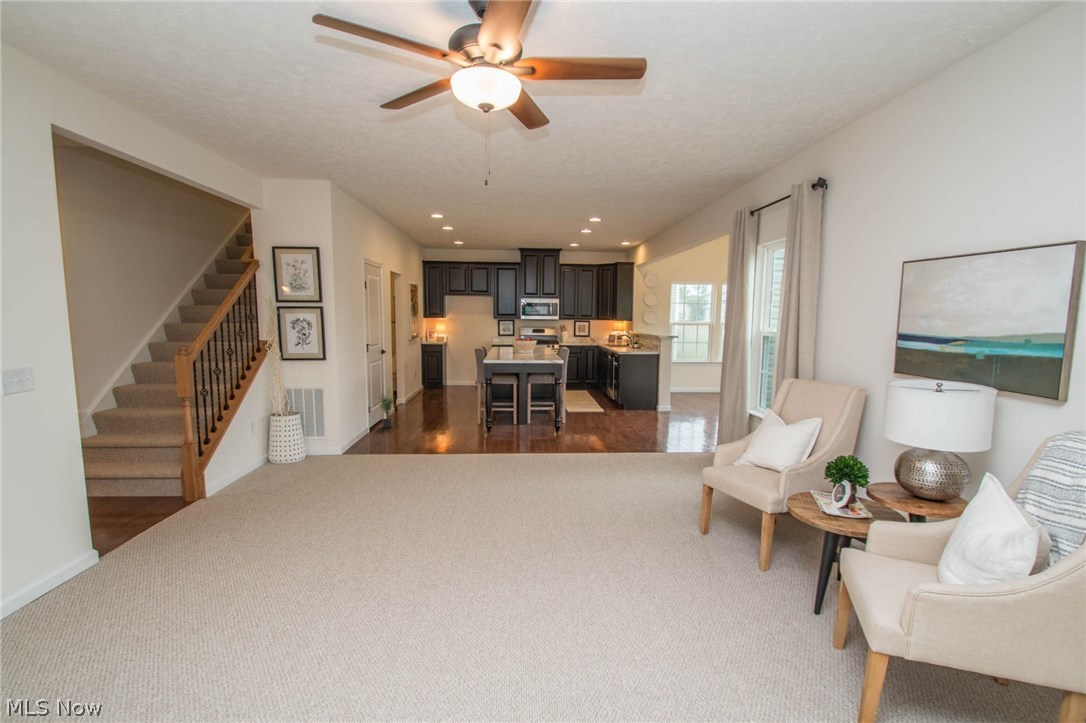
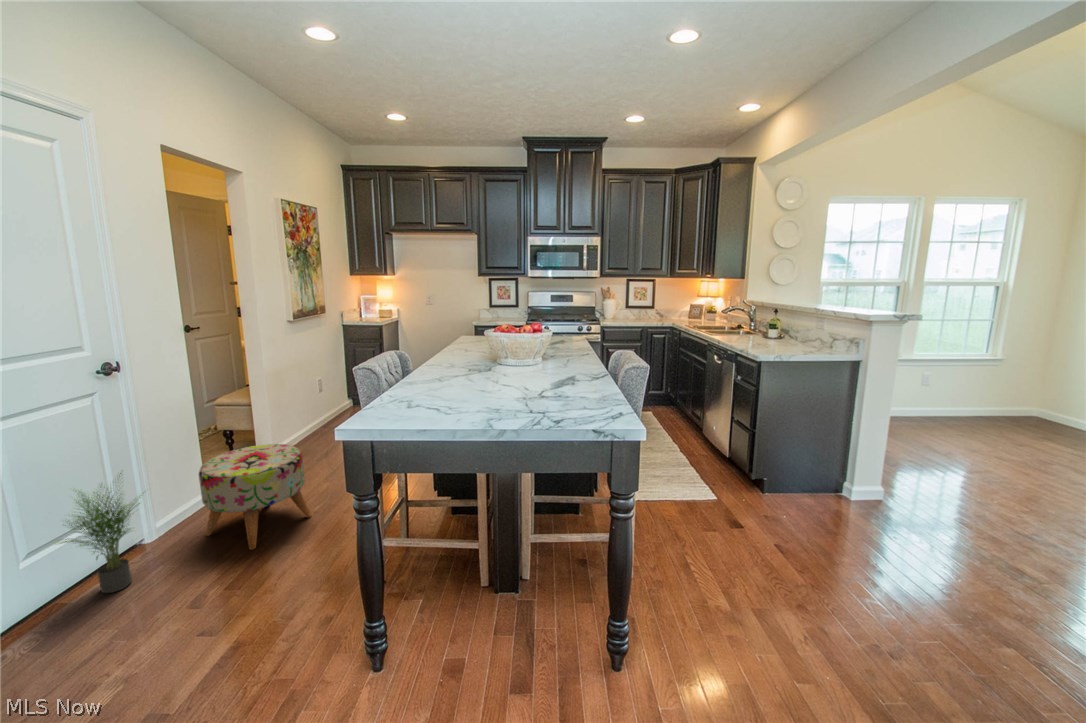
ottoman: none [403,388,440,422] -> present [199,444,311,550]

